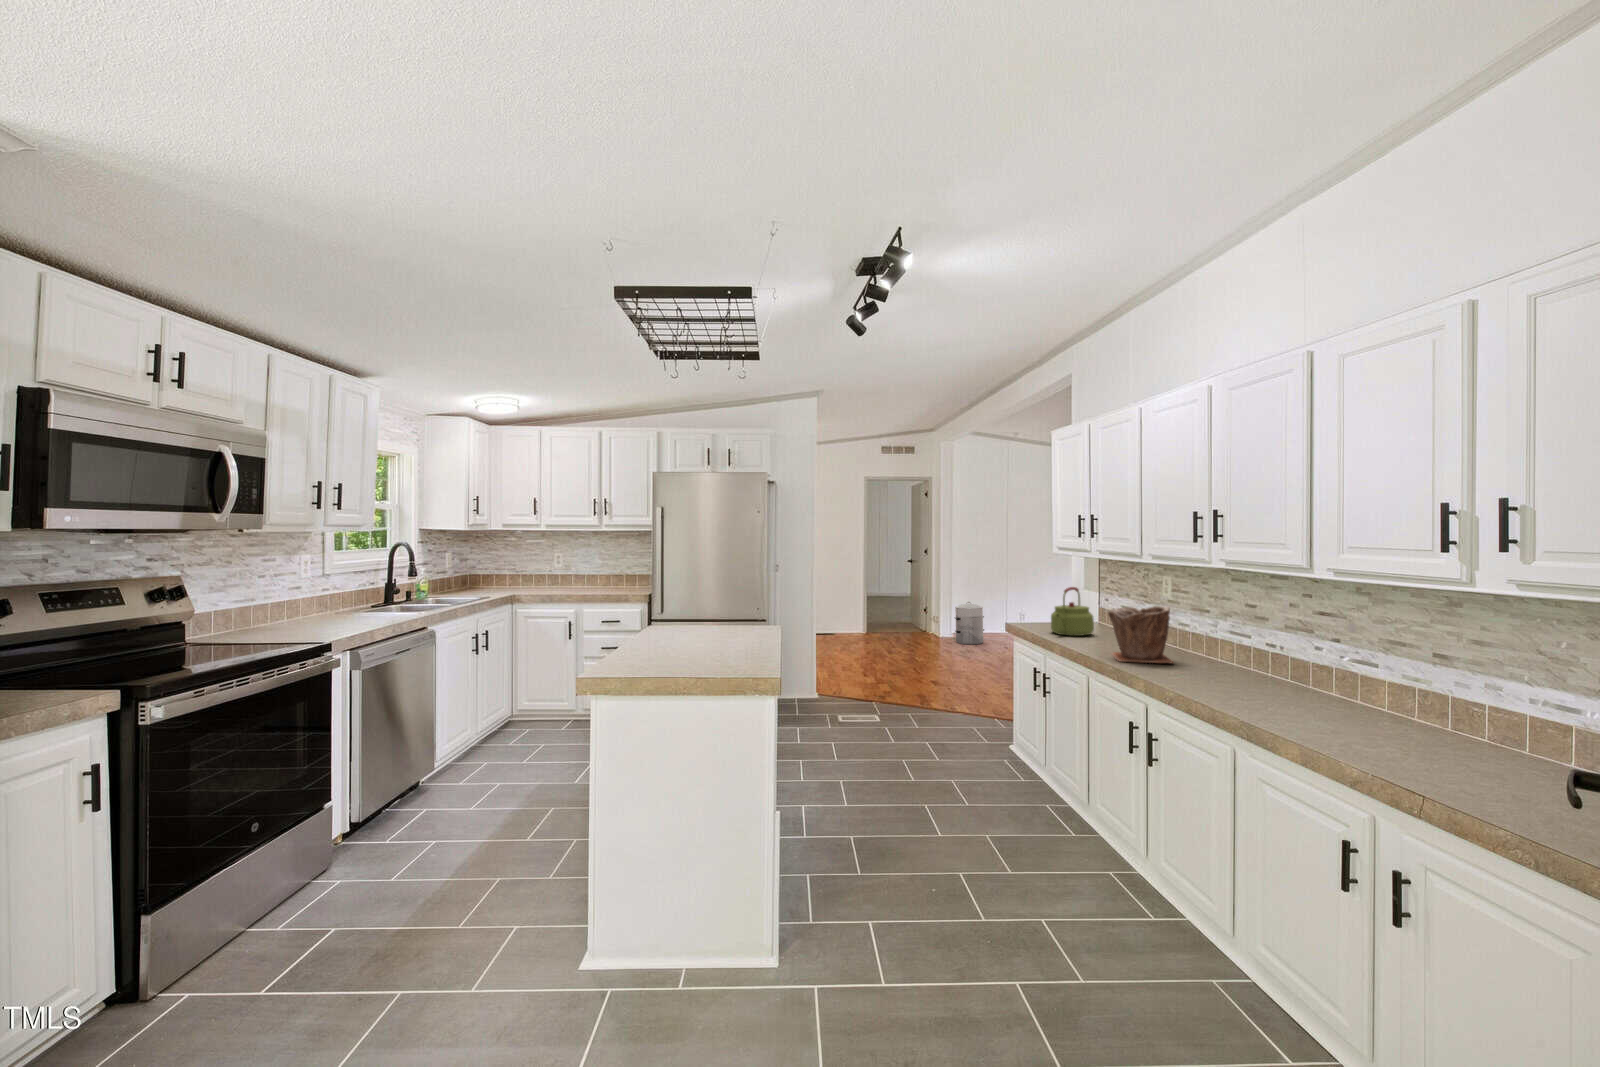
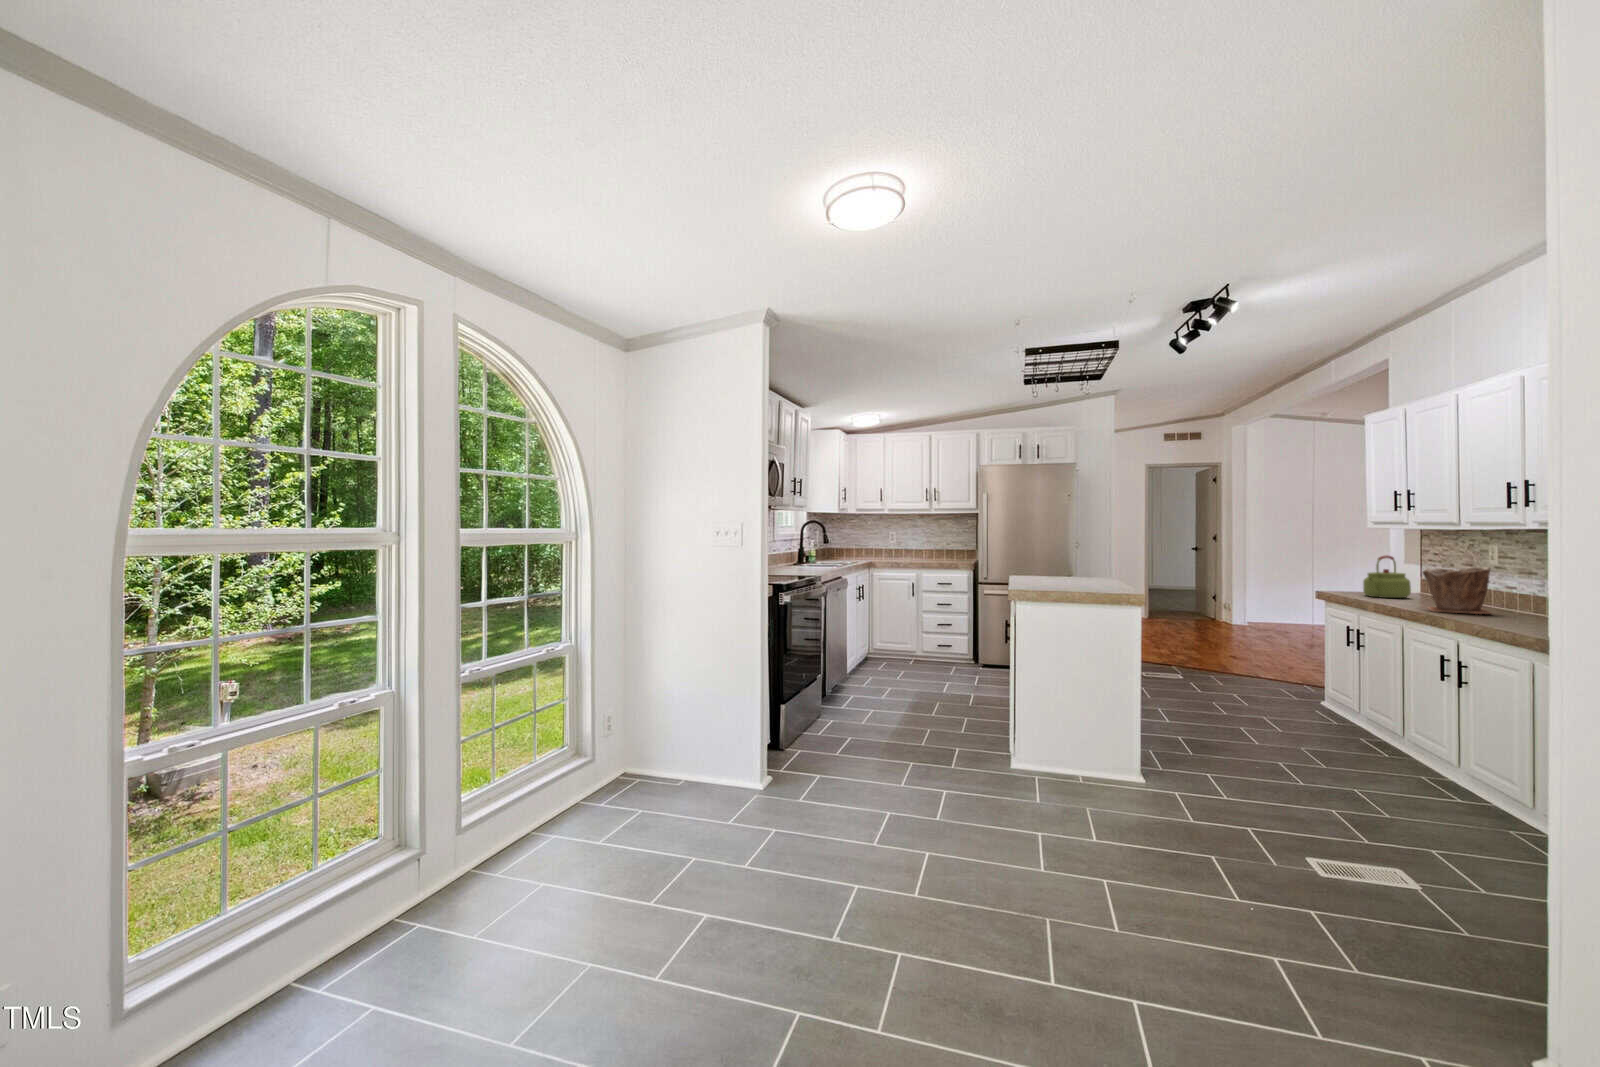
waste bin: present [955,602,984,645] -> none [1249,586,1285,628]

